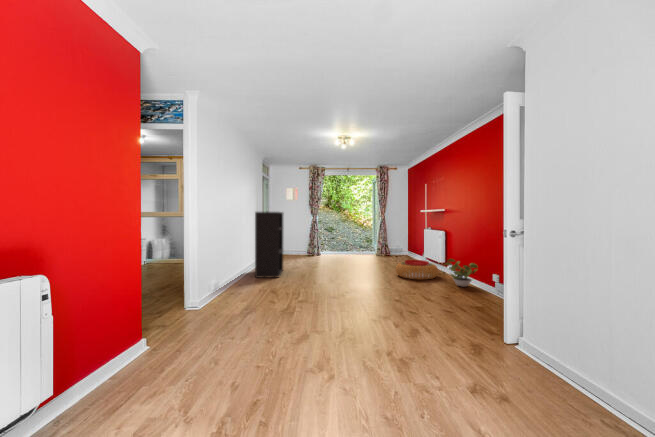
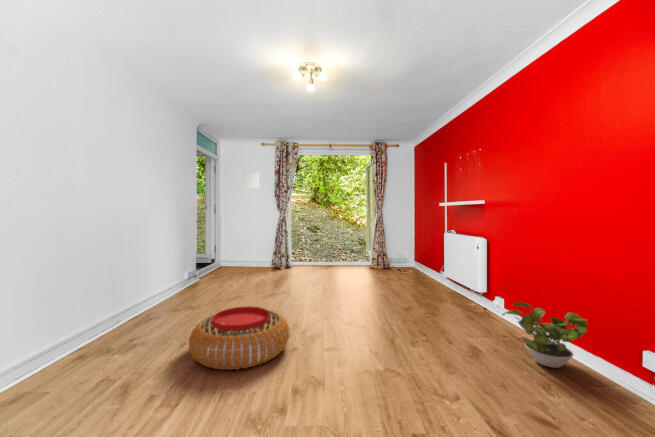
bookshelf: present [255,212,284,278] -> none [129,202,206,328]
pouf: present [396,260,438,280] -> present [189,306,289,370]

